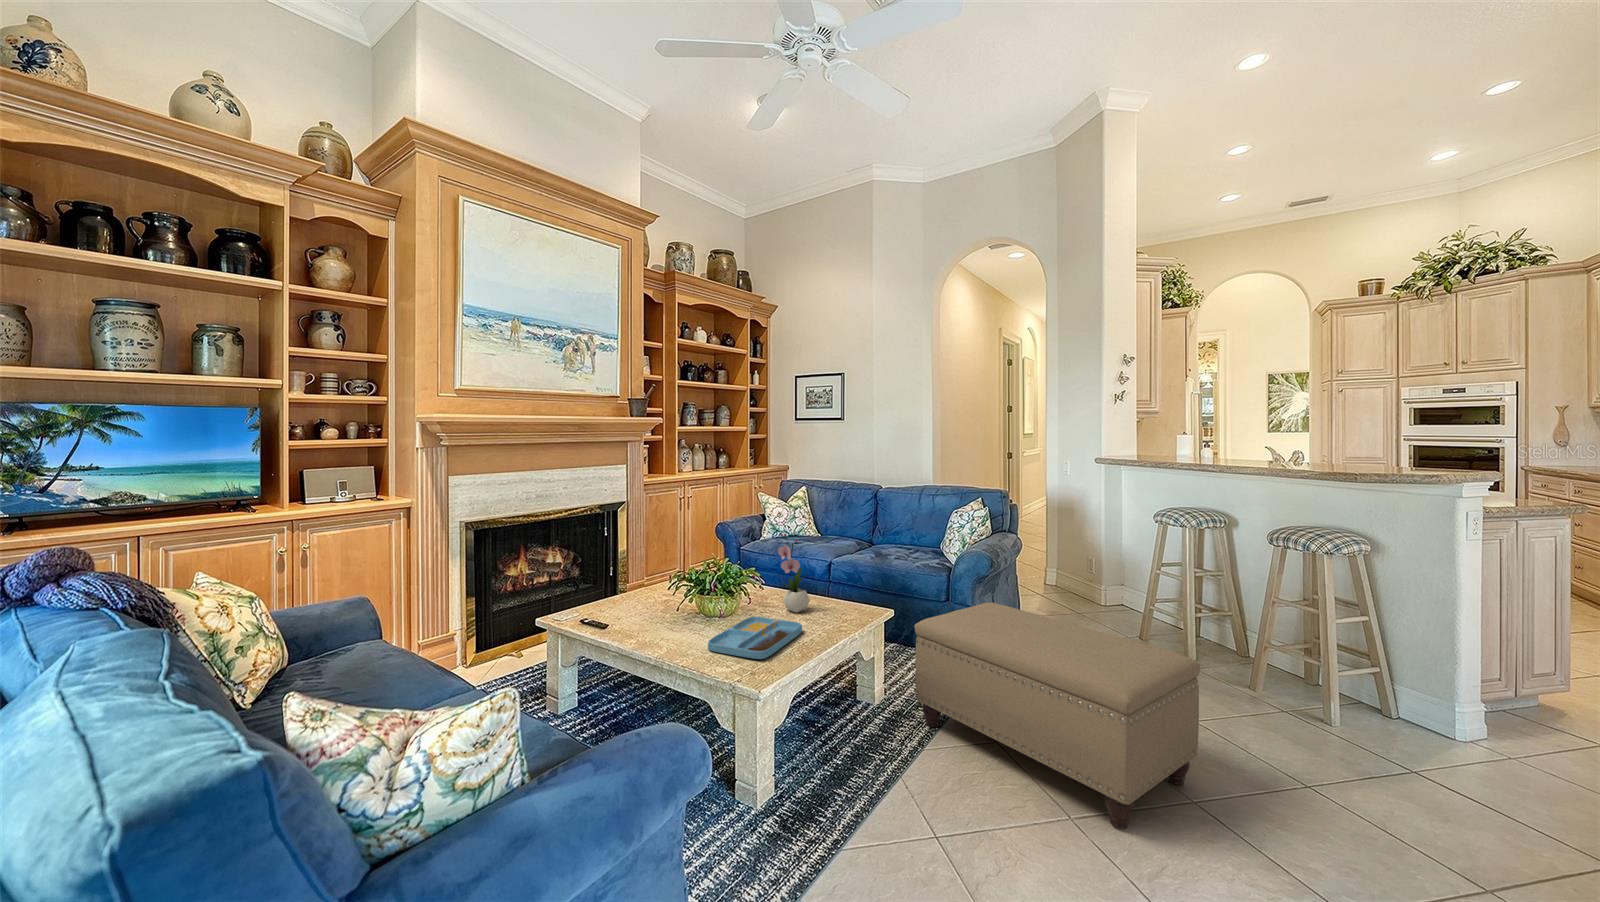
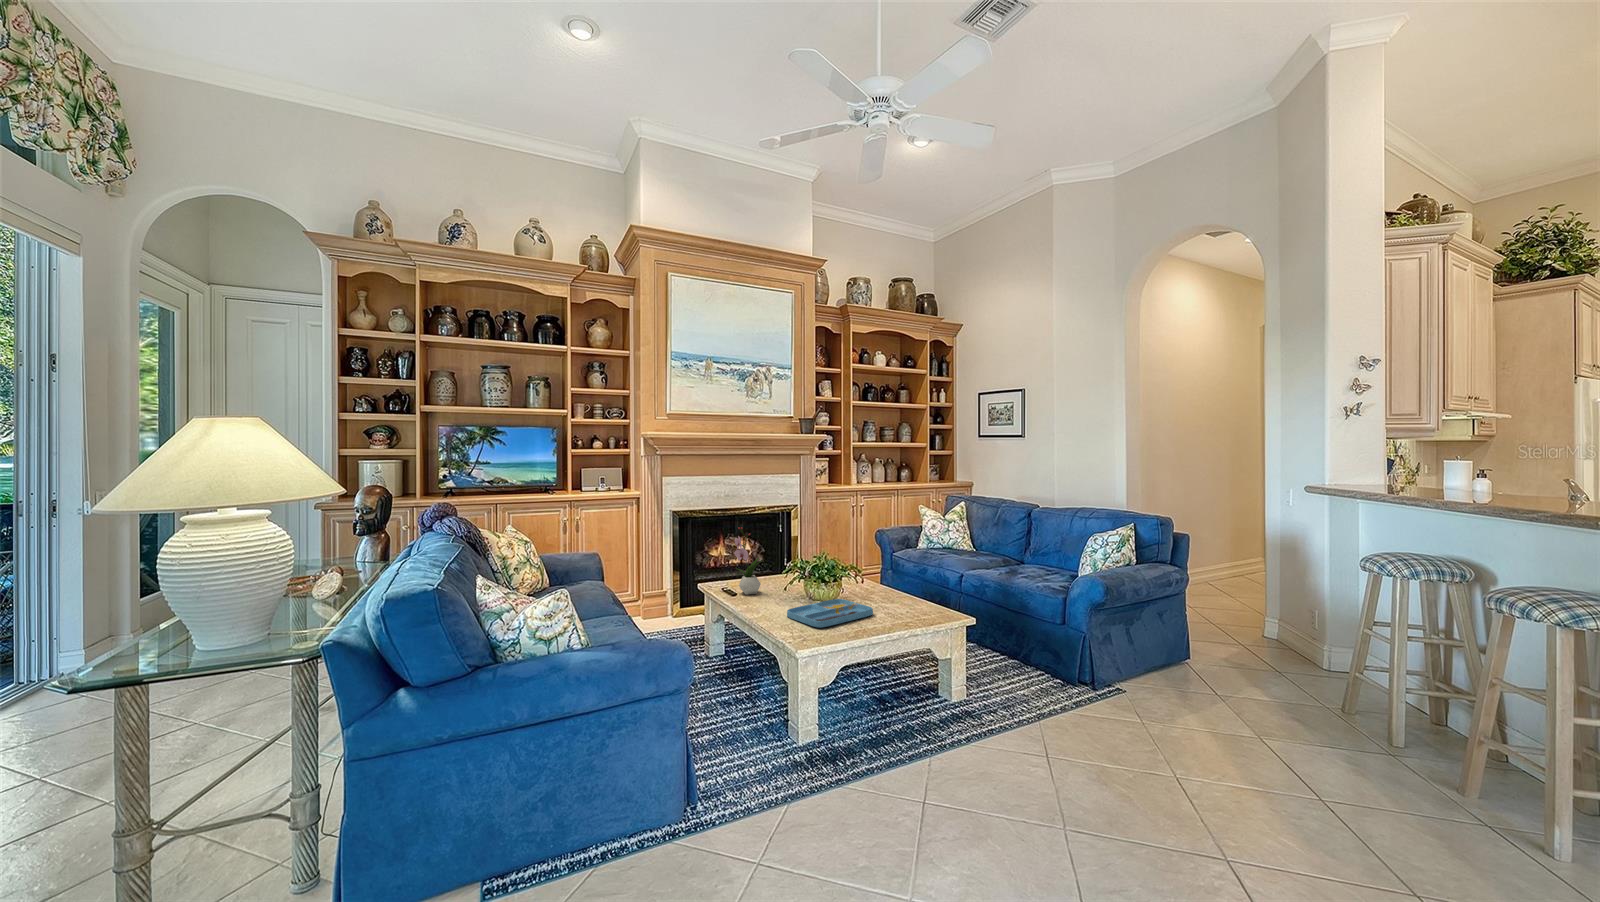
flower arrangement: present [778,533,810,613] -> present [735,527,762,594]
ottoman: present [914,603,1200,829] -> none [980,617,1259,844]

